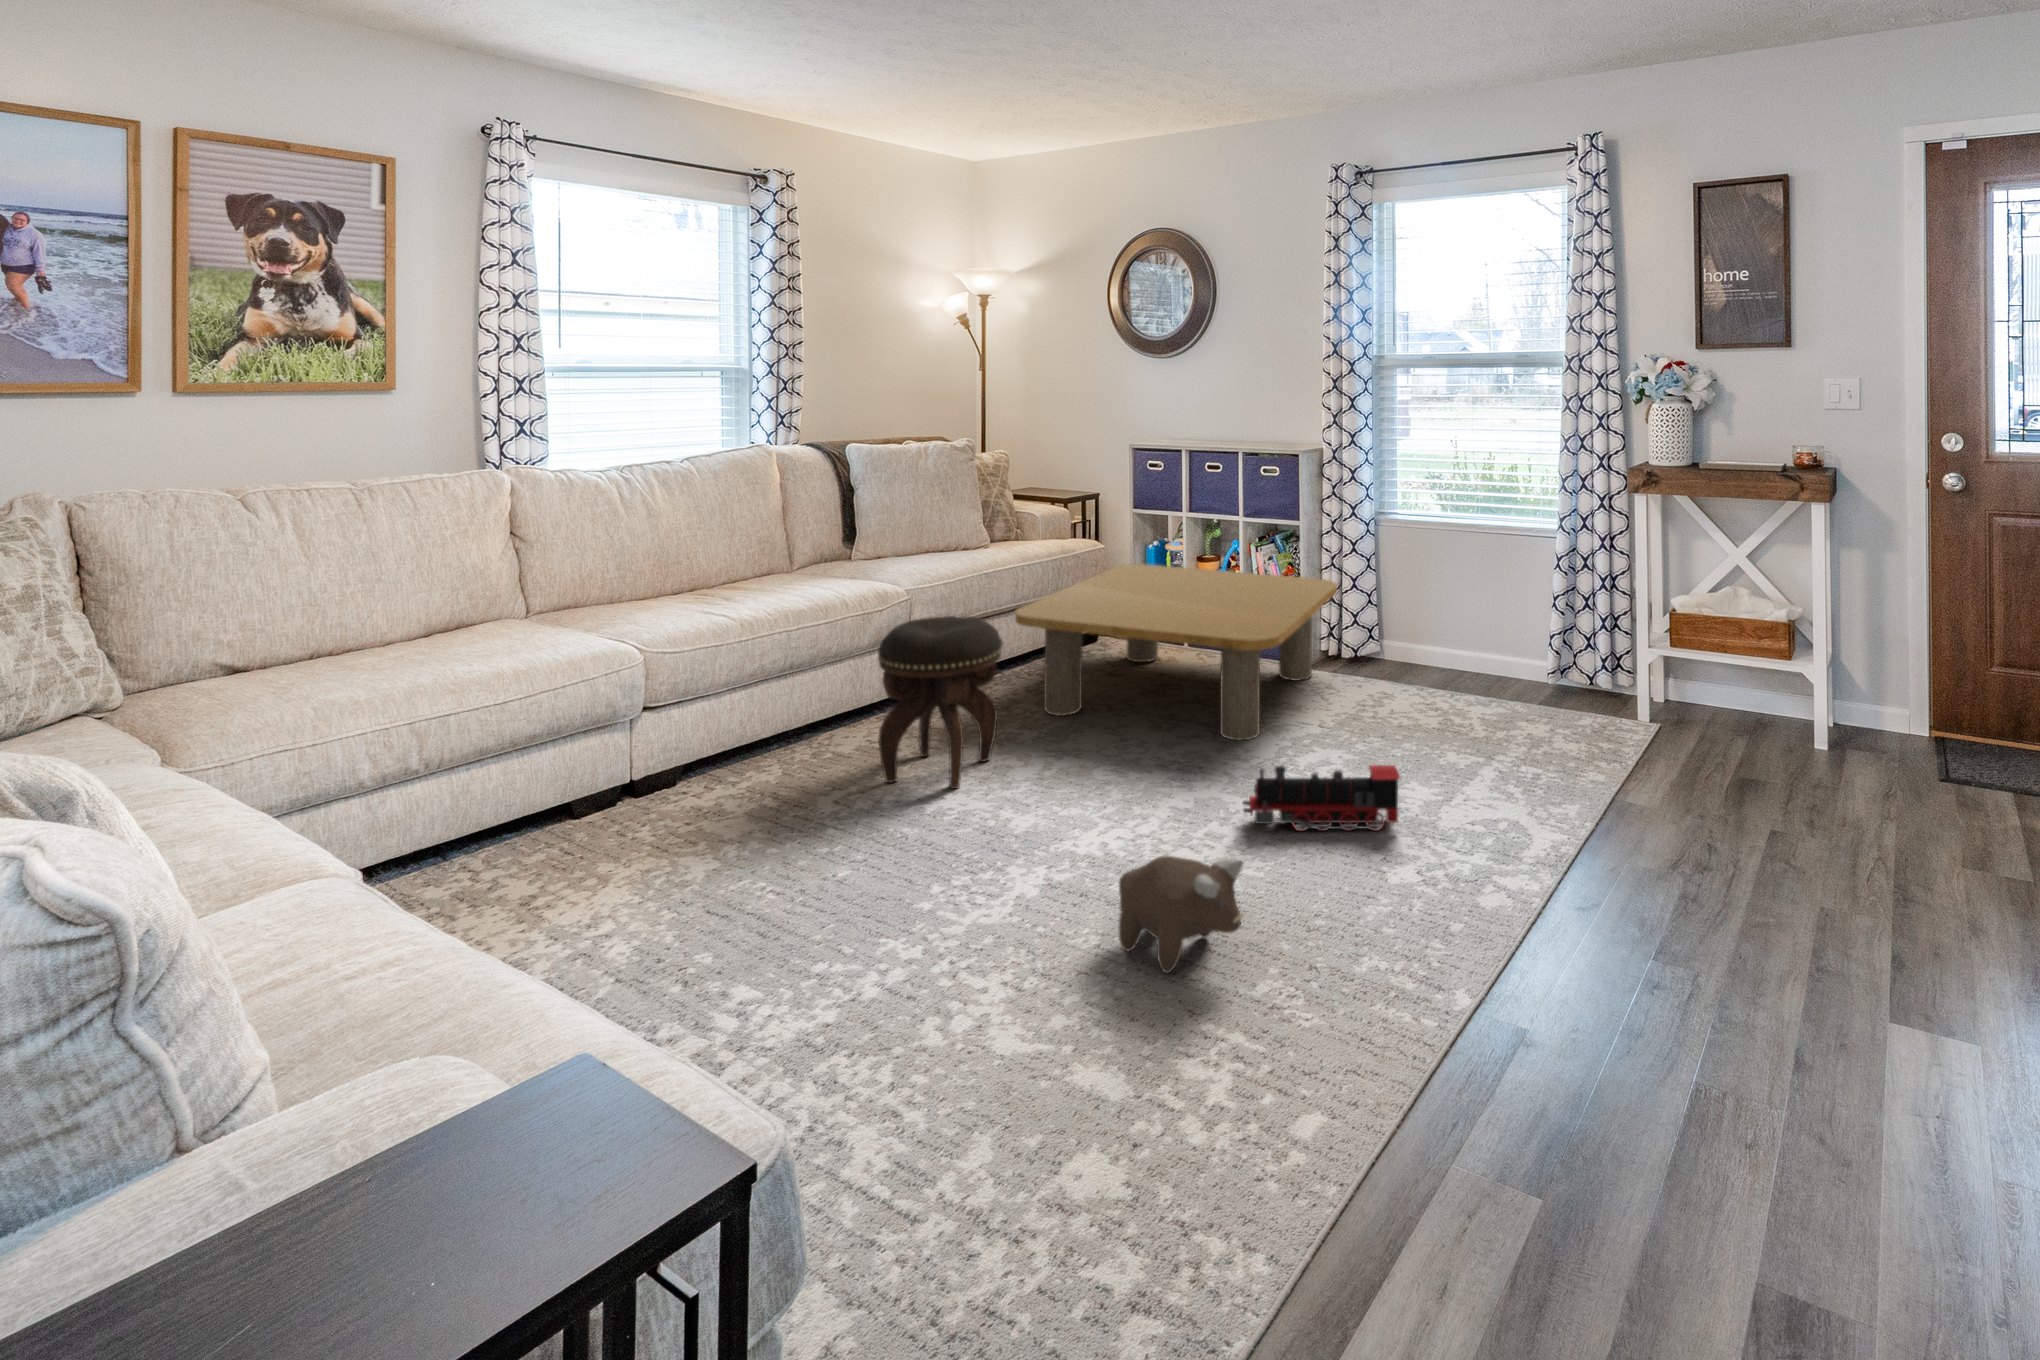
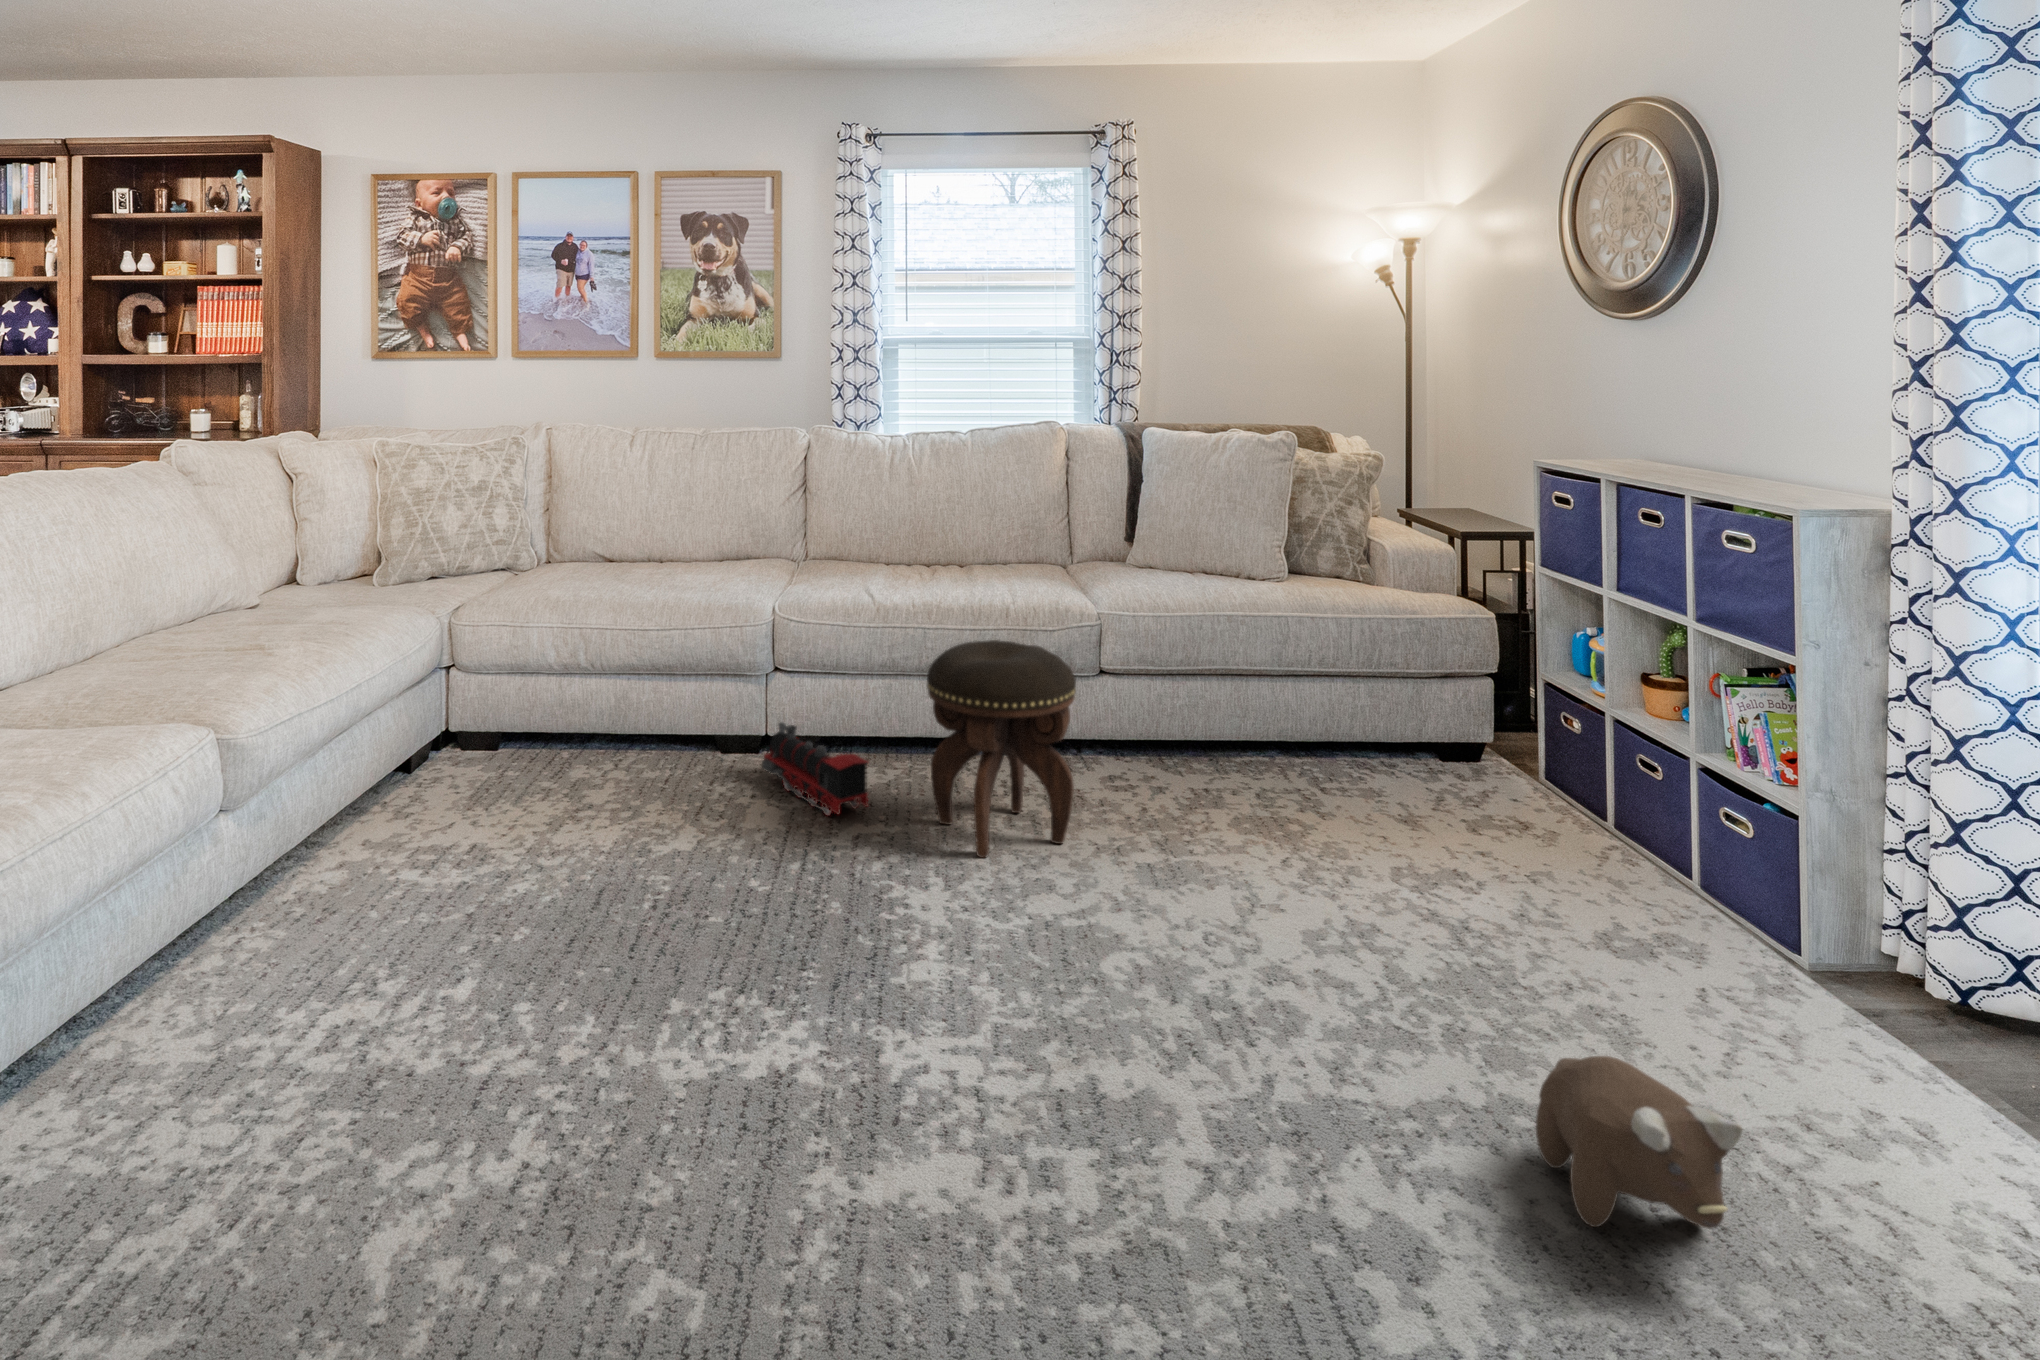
coffee table: present [1015,564,1337,740] -> none [1173,648,1820,980]
toy train: present [1243,765,1400,831] -> present [762,722,869,816]
plush toy: present [1118,856,1245,973] -> present [1536,1056,1742,1229]

